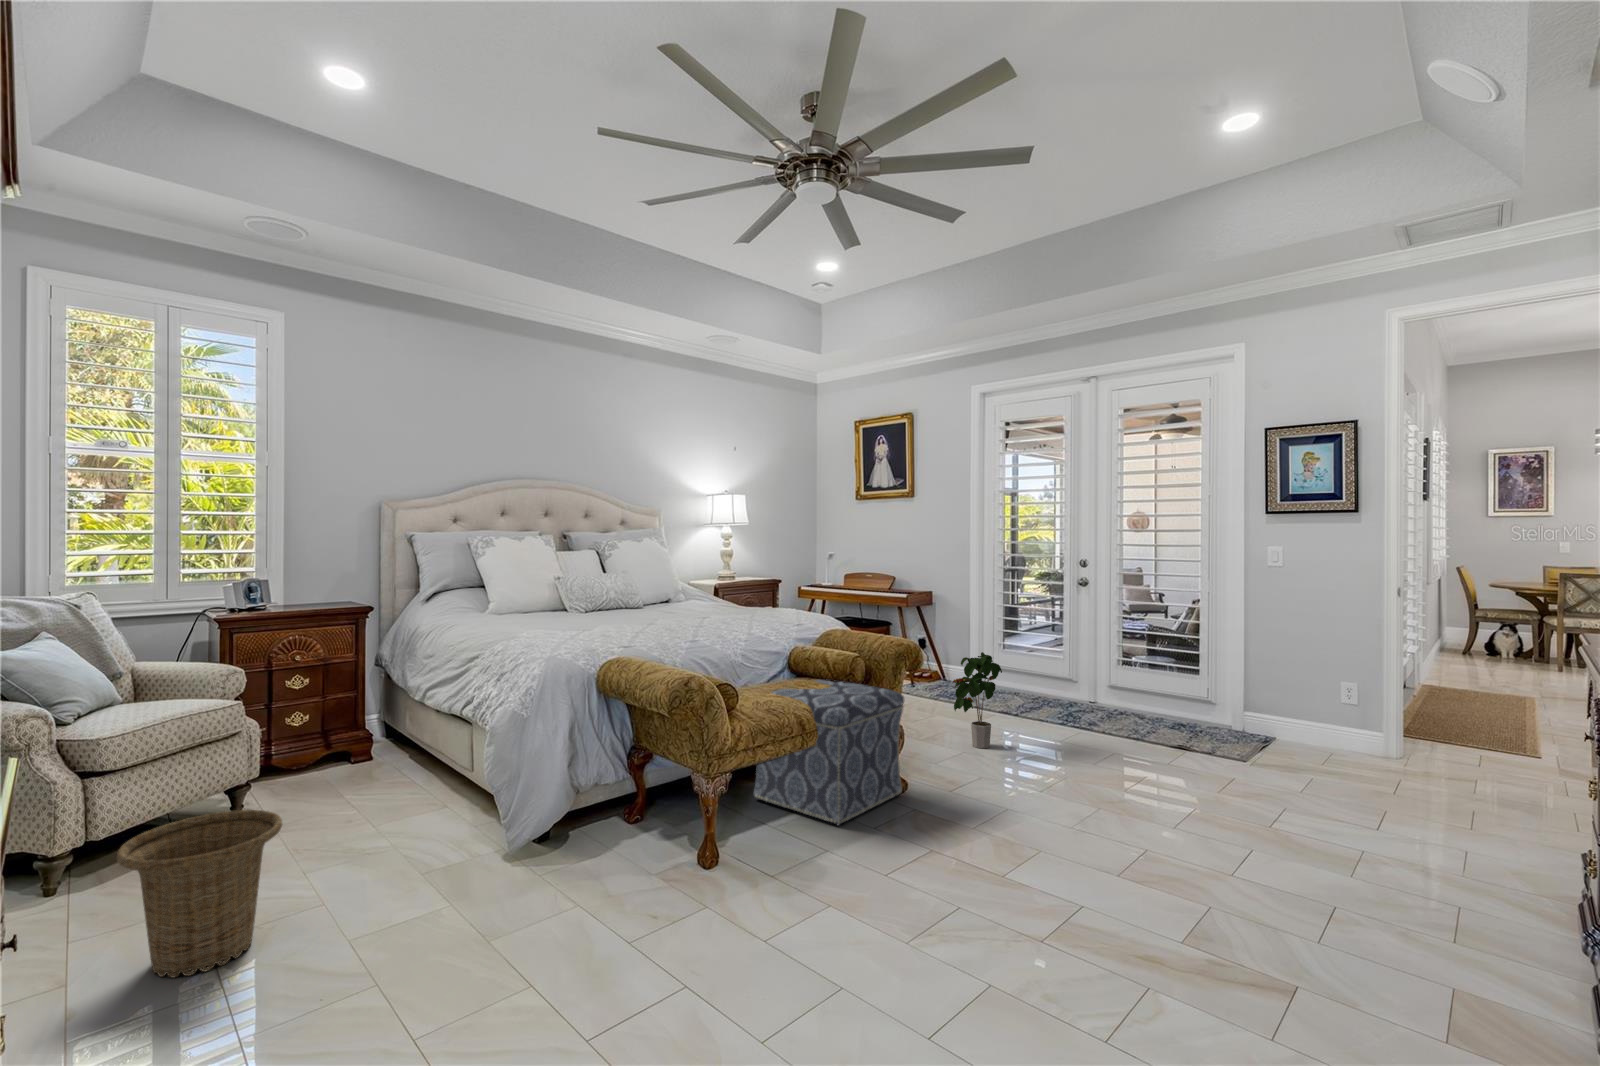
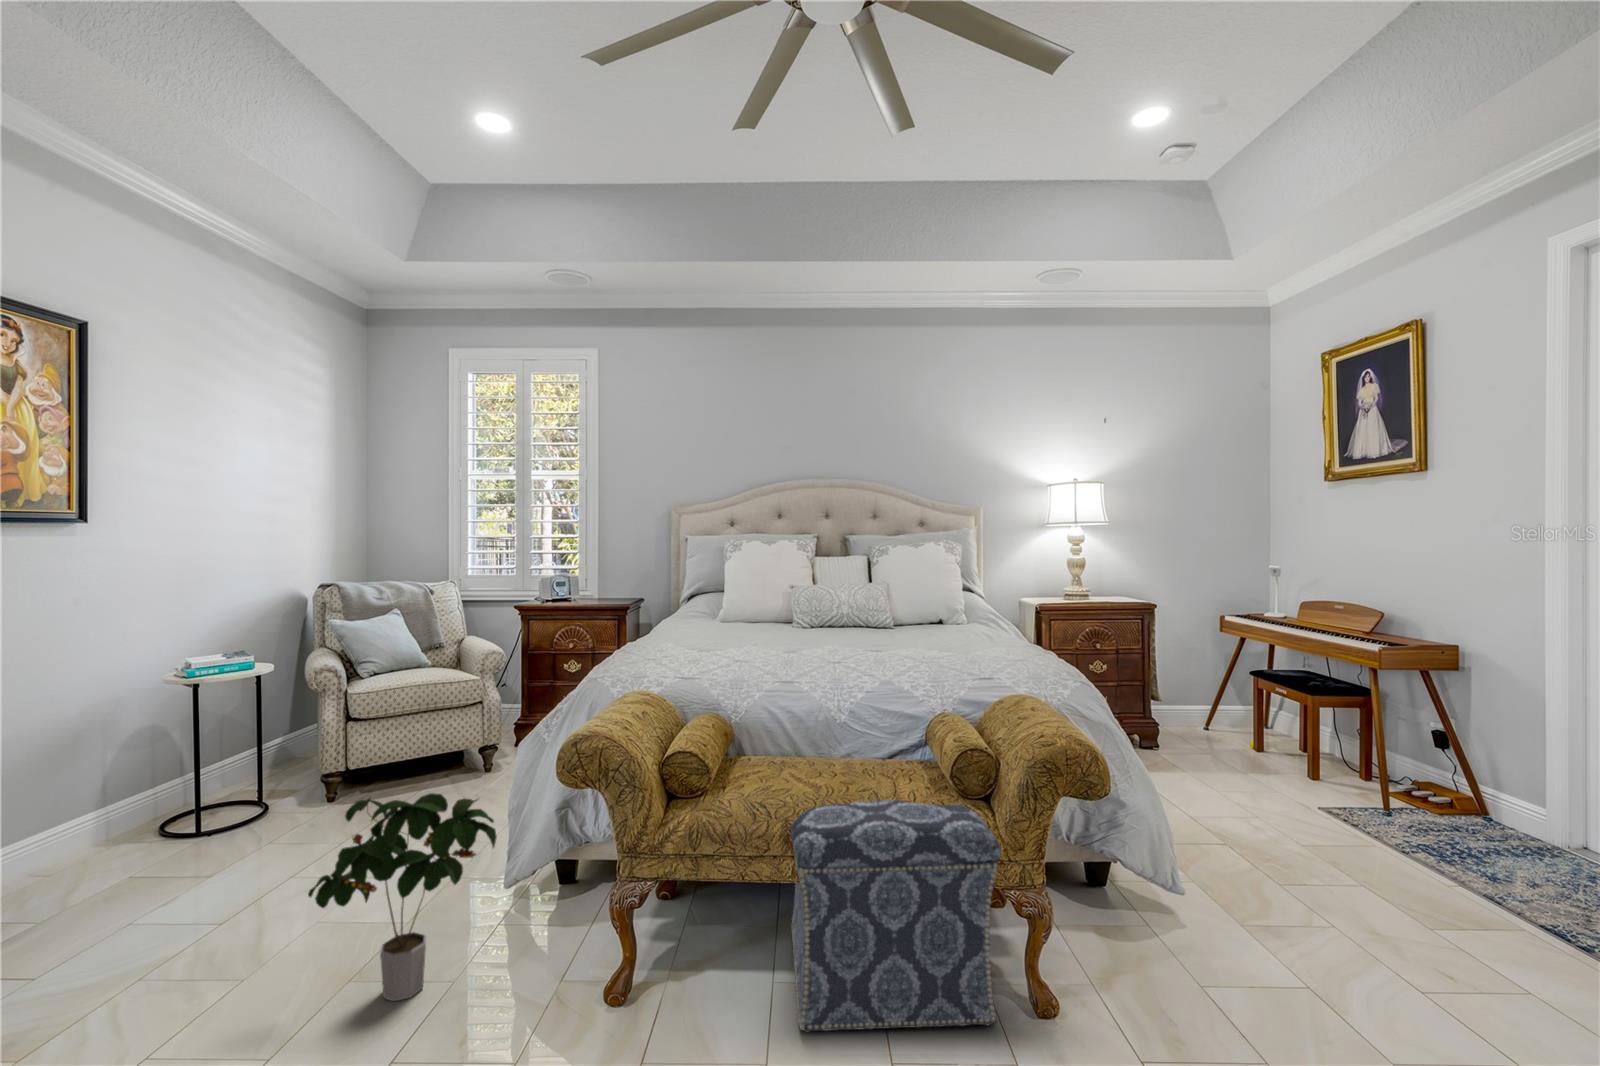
potted plant: present [953,652,1002,748] -> present [308,793,496,1001]
basket: present [117,810,282,978] -> none [177,772,309,904]

